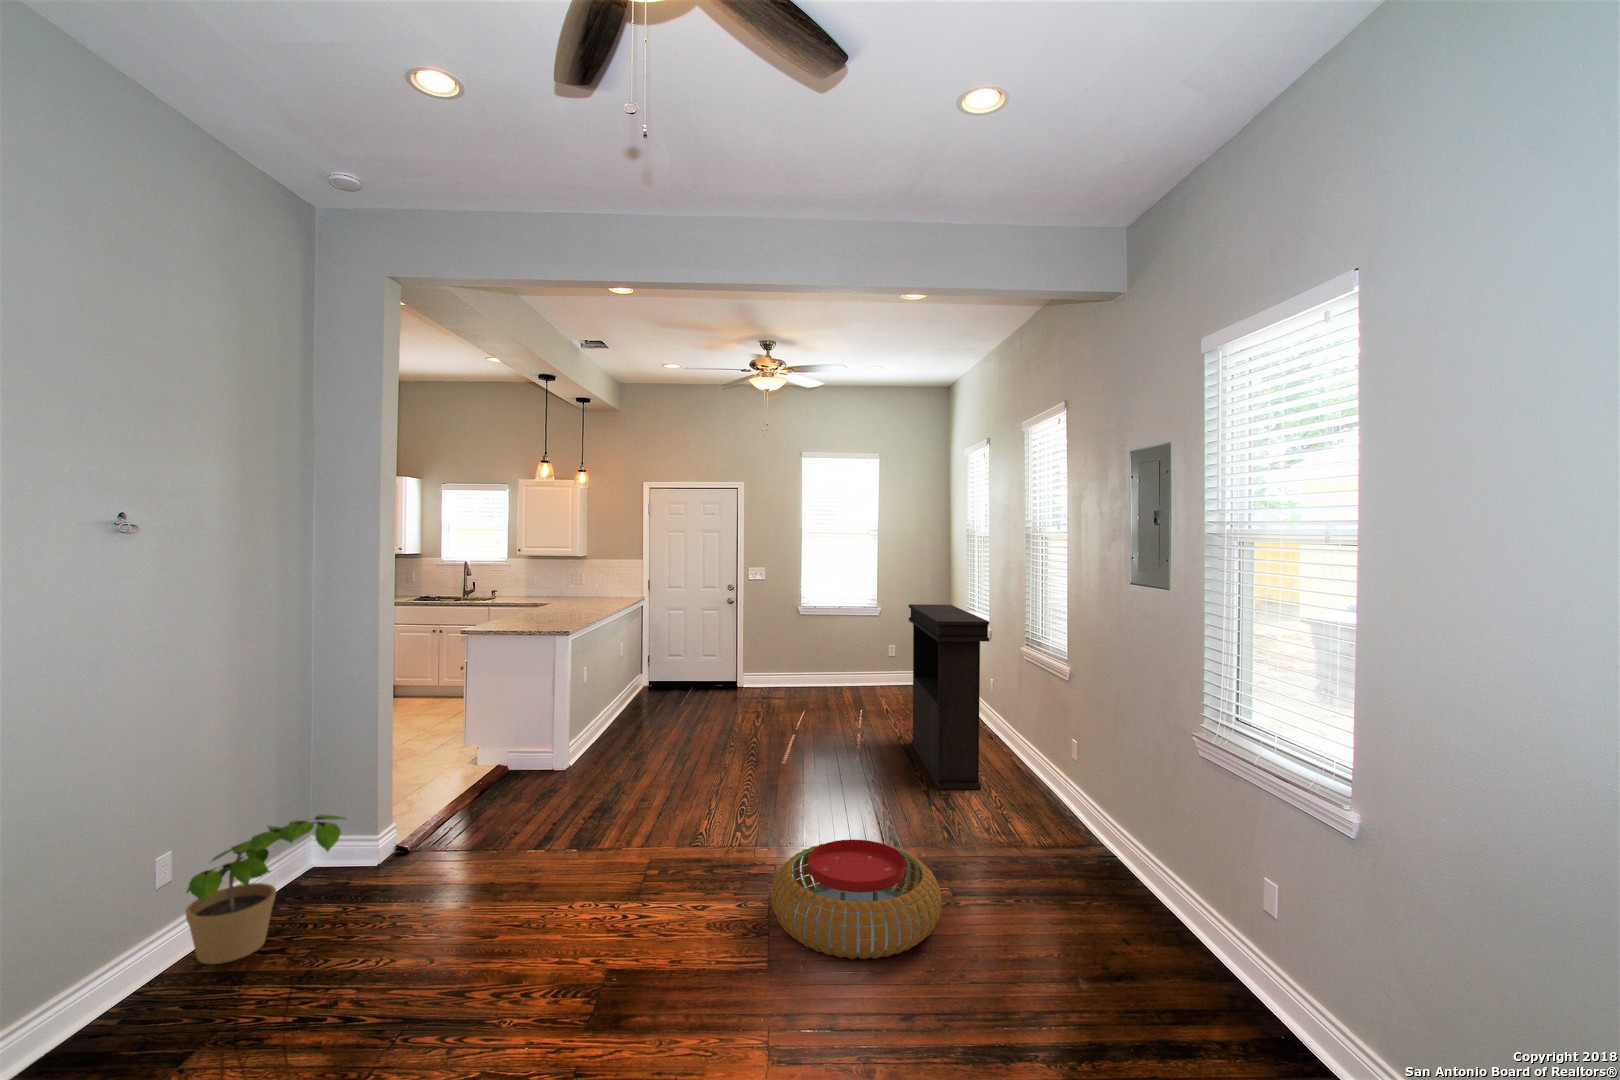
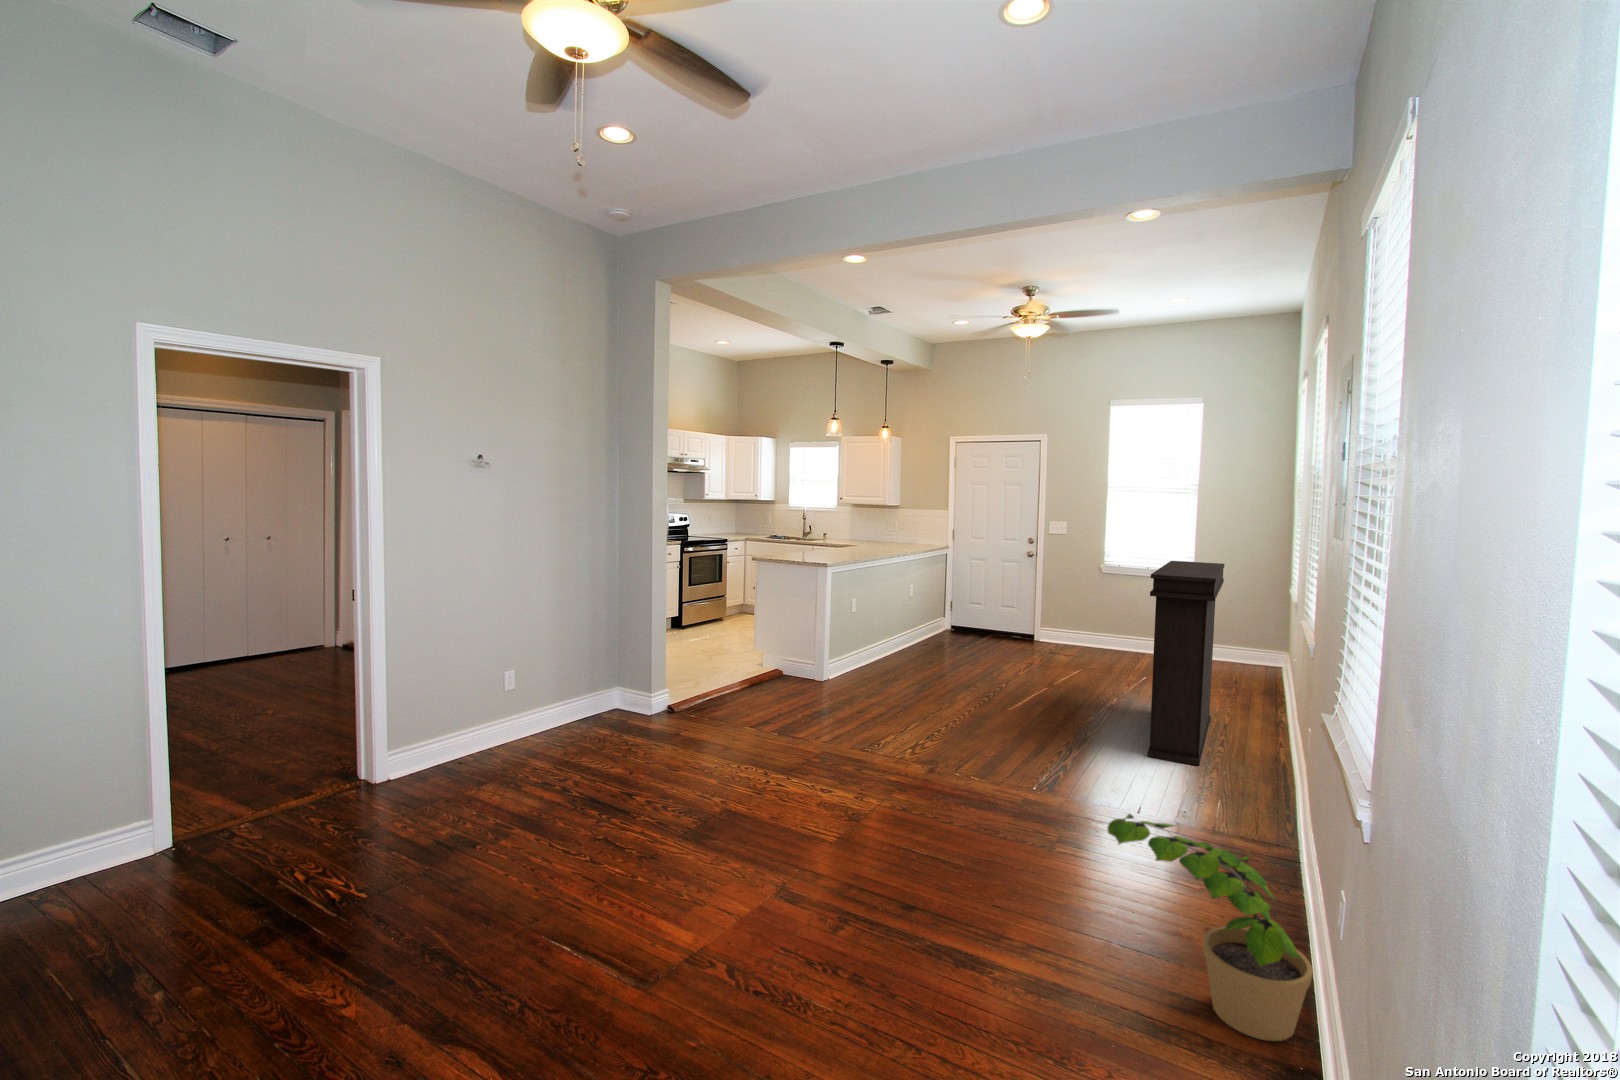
potted plant: present [185,815,345,964] -> present [1108,814,1313,1041]
pouf: present [772,839,941,959] -> none [862,760,1023,863]

